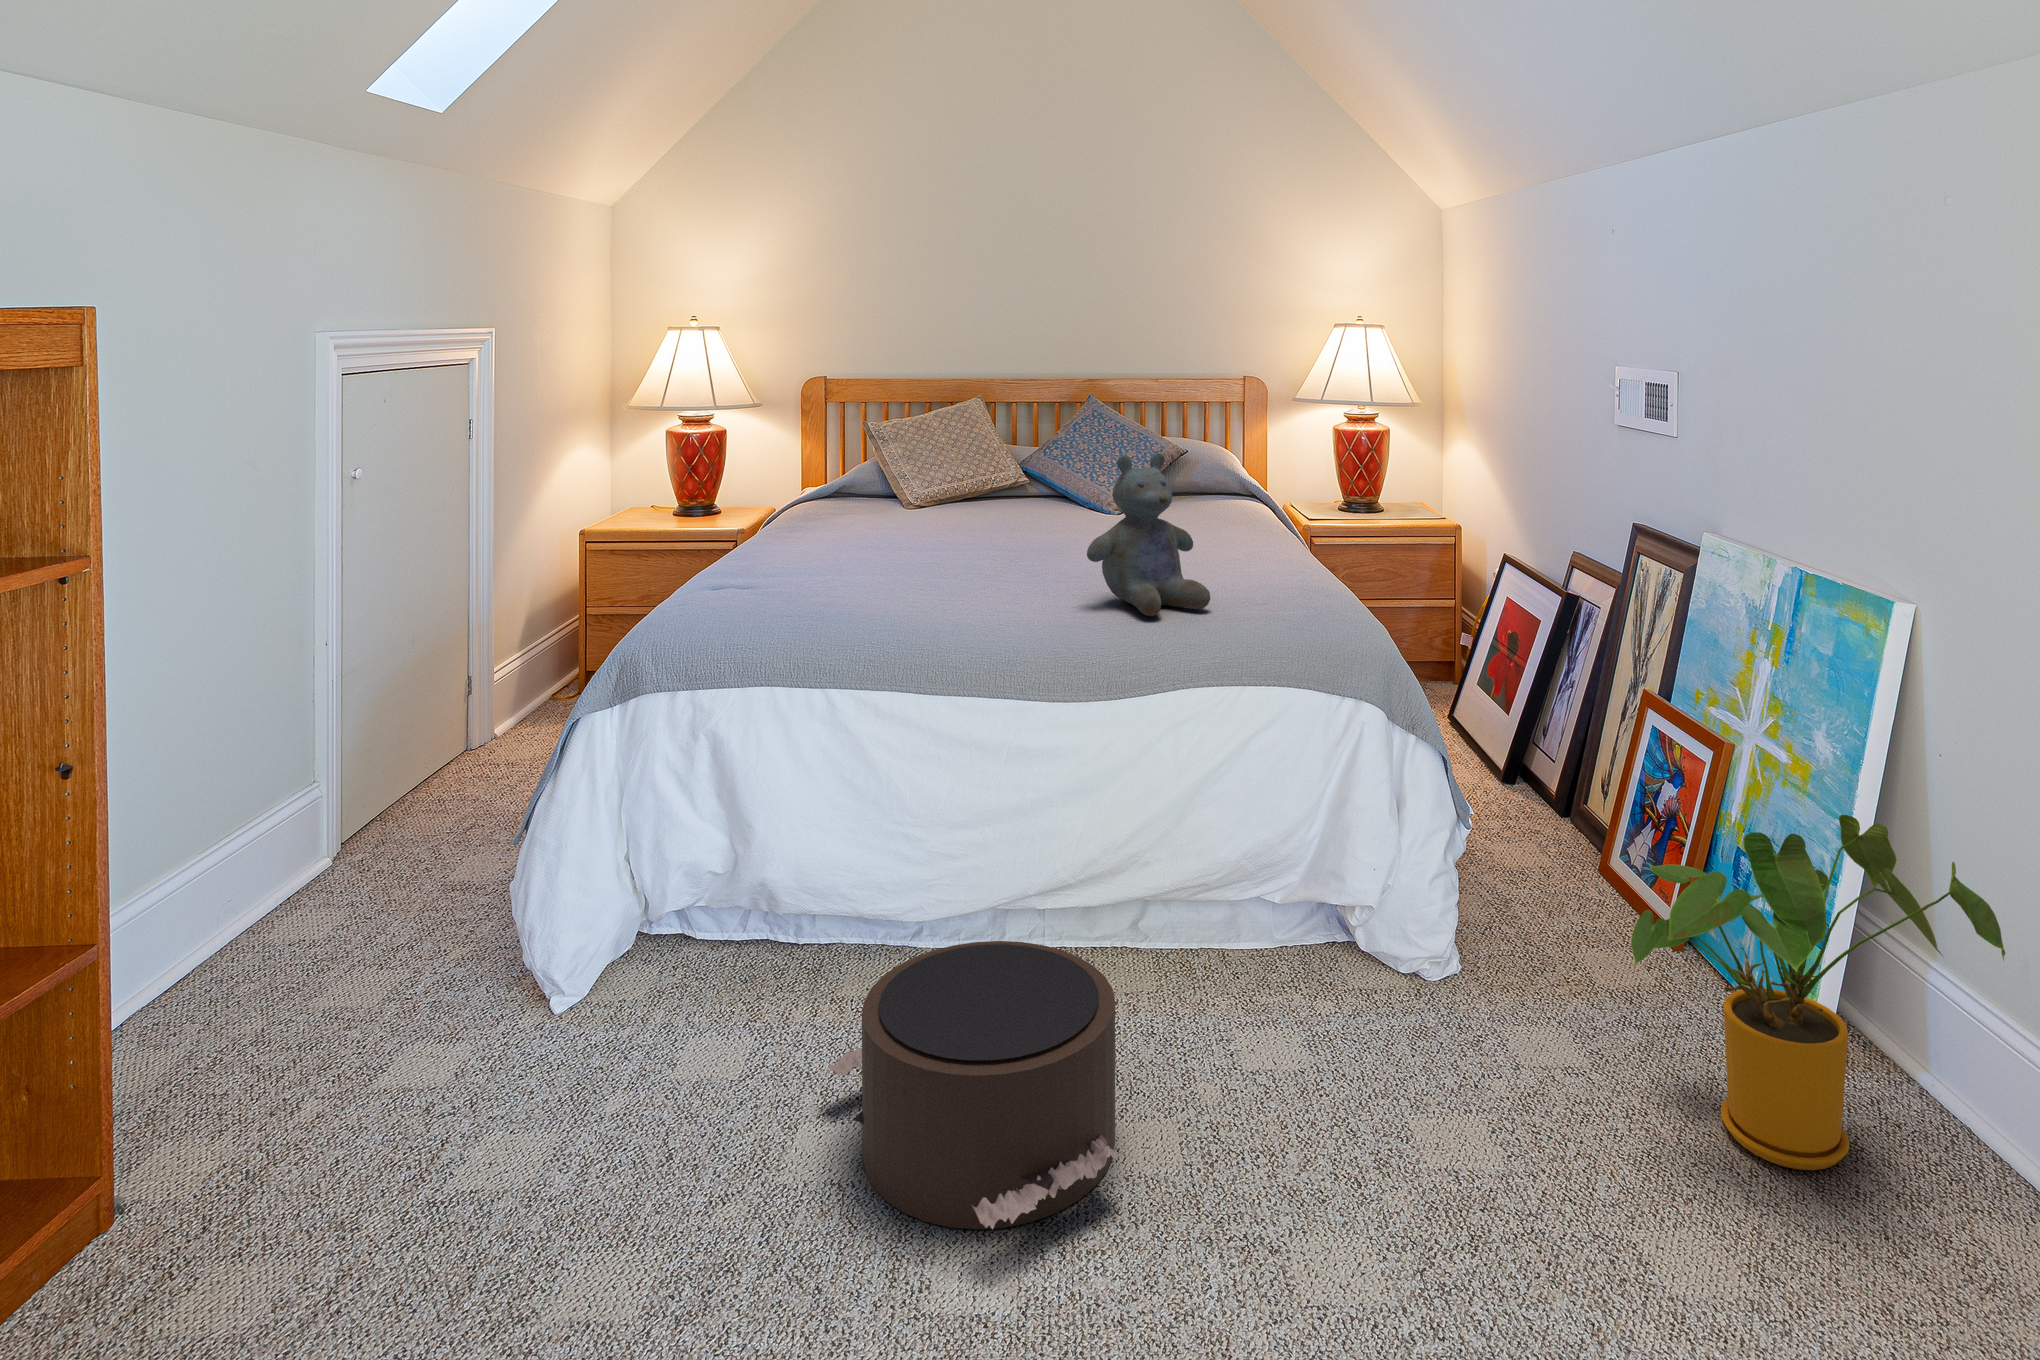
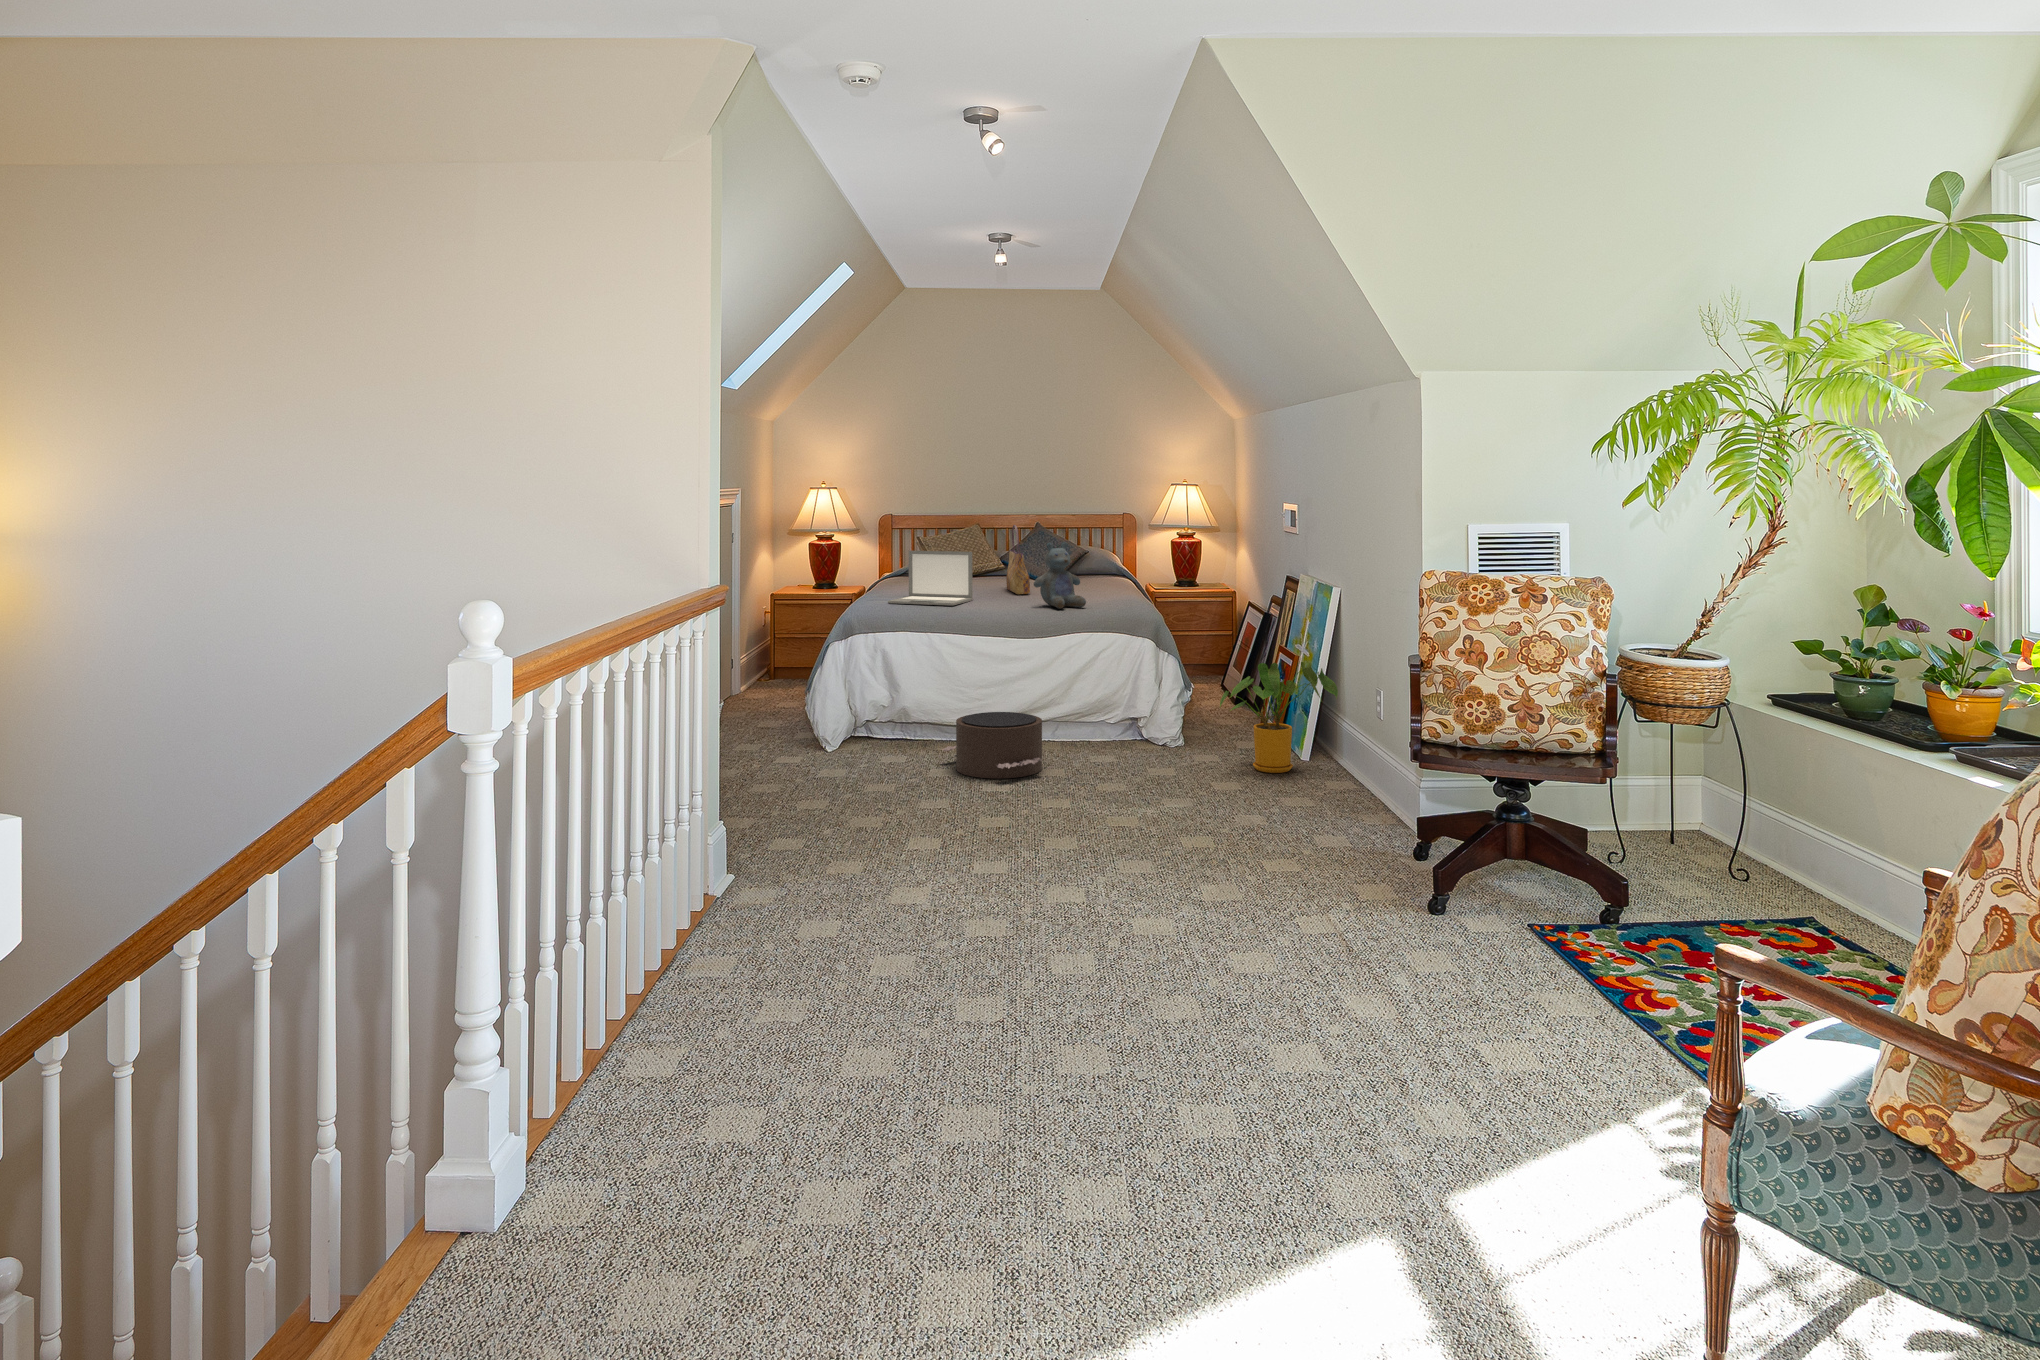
tote bag: none [1028,407,1077,558] -> present [1006,525,1030,594]
laptop: none [752,466,949,602] -> present [888,551,973,606]

